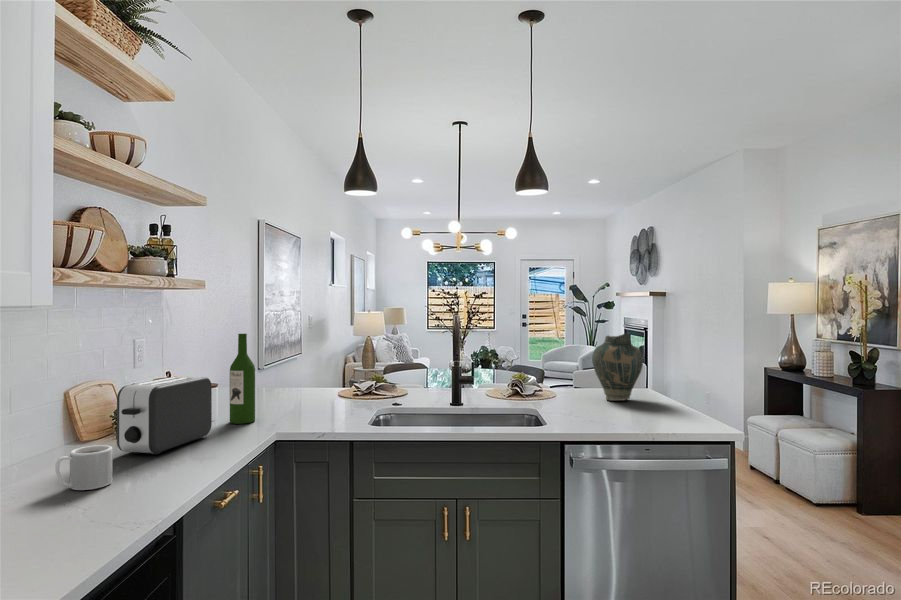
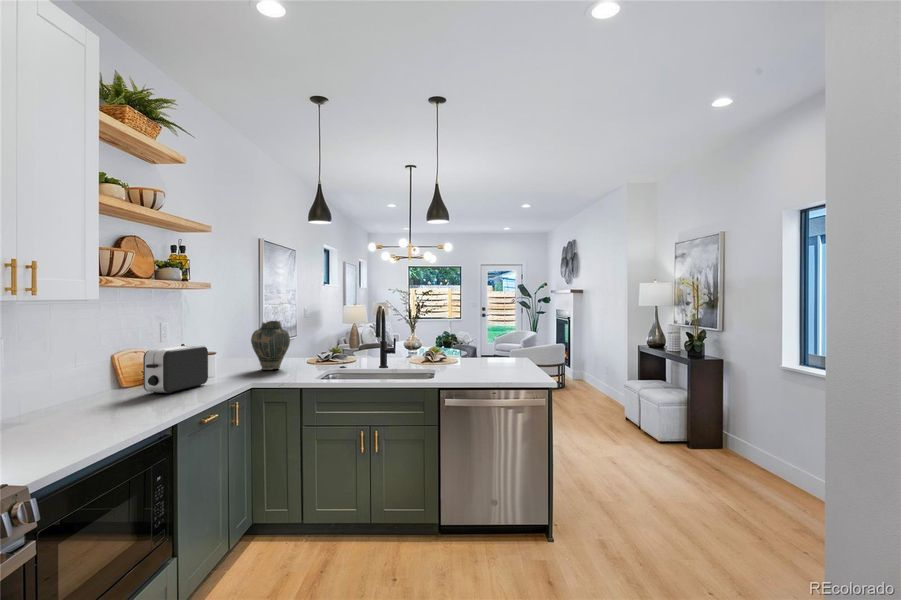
wine bottle: present [230,334,255,424] -> none [223,319,241,378]
vase: present [592,334,643,401] -> present [251,321,290,370]
mug: present [55,445,113,490] -> none [102,384,138,410]

